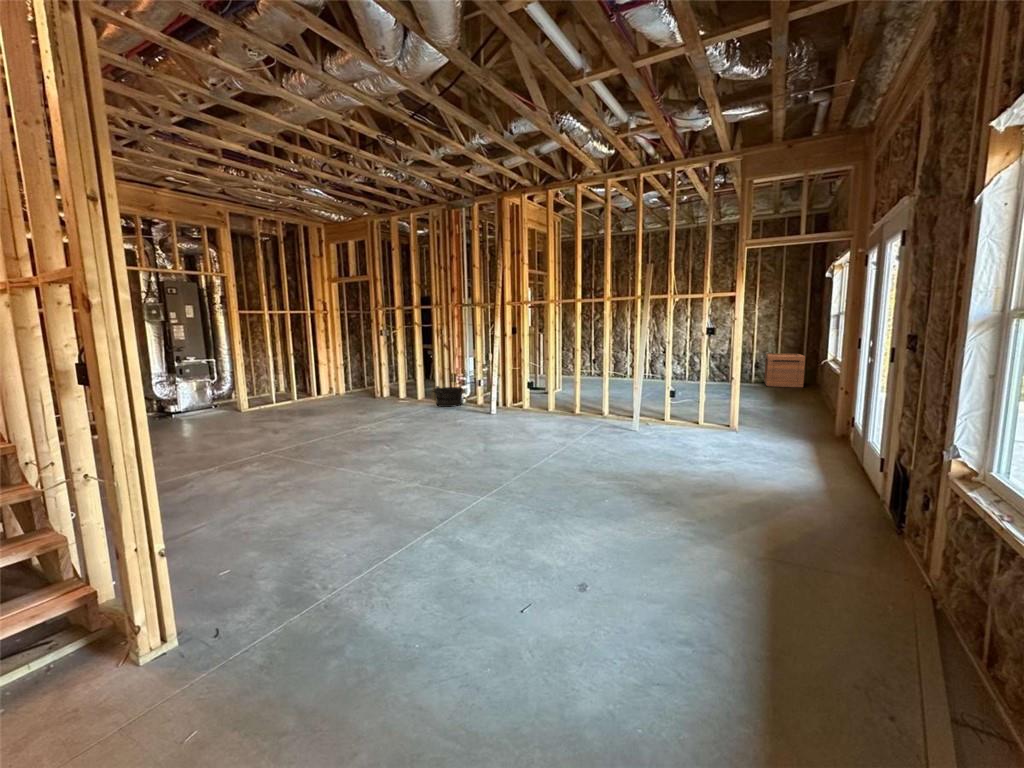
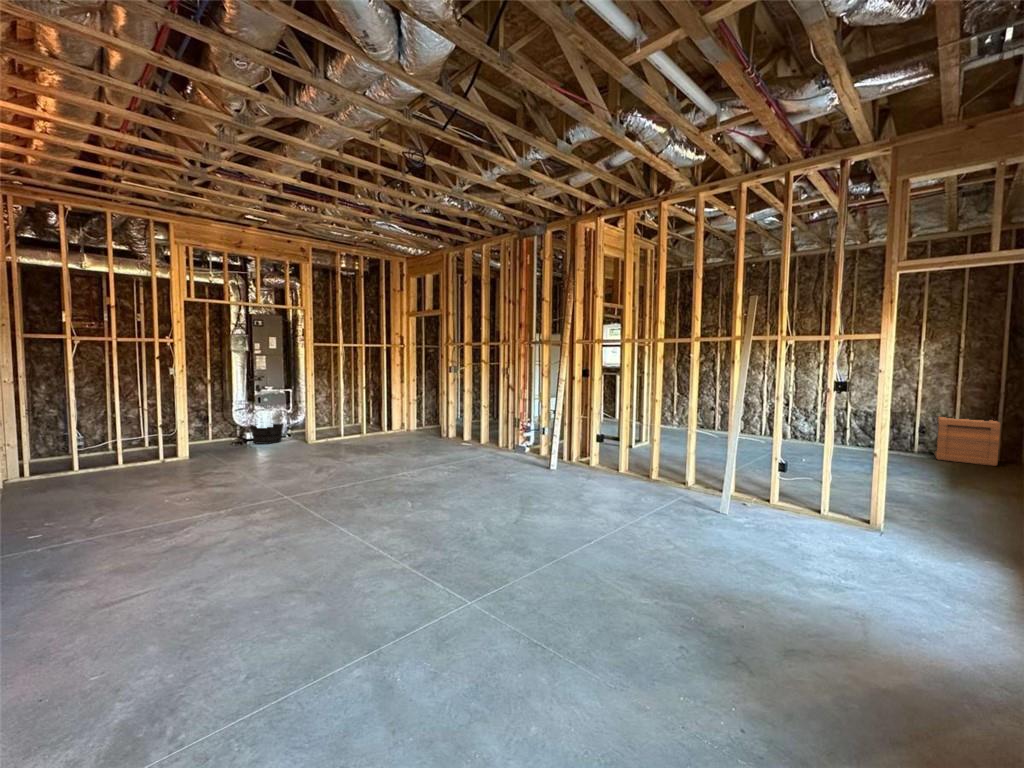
bucket: present [434,386,463,407] -> present [251,423,284,444]

